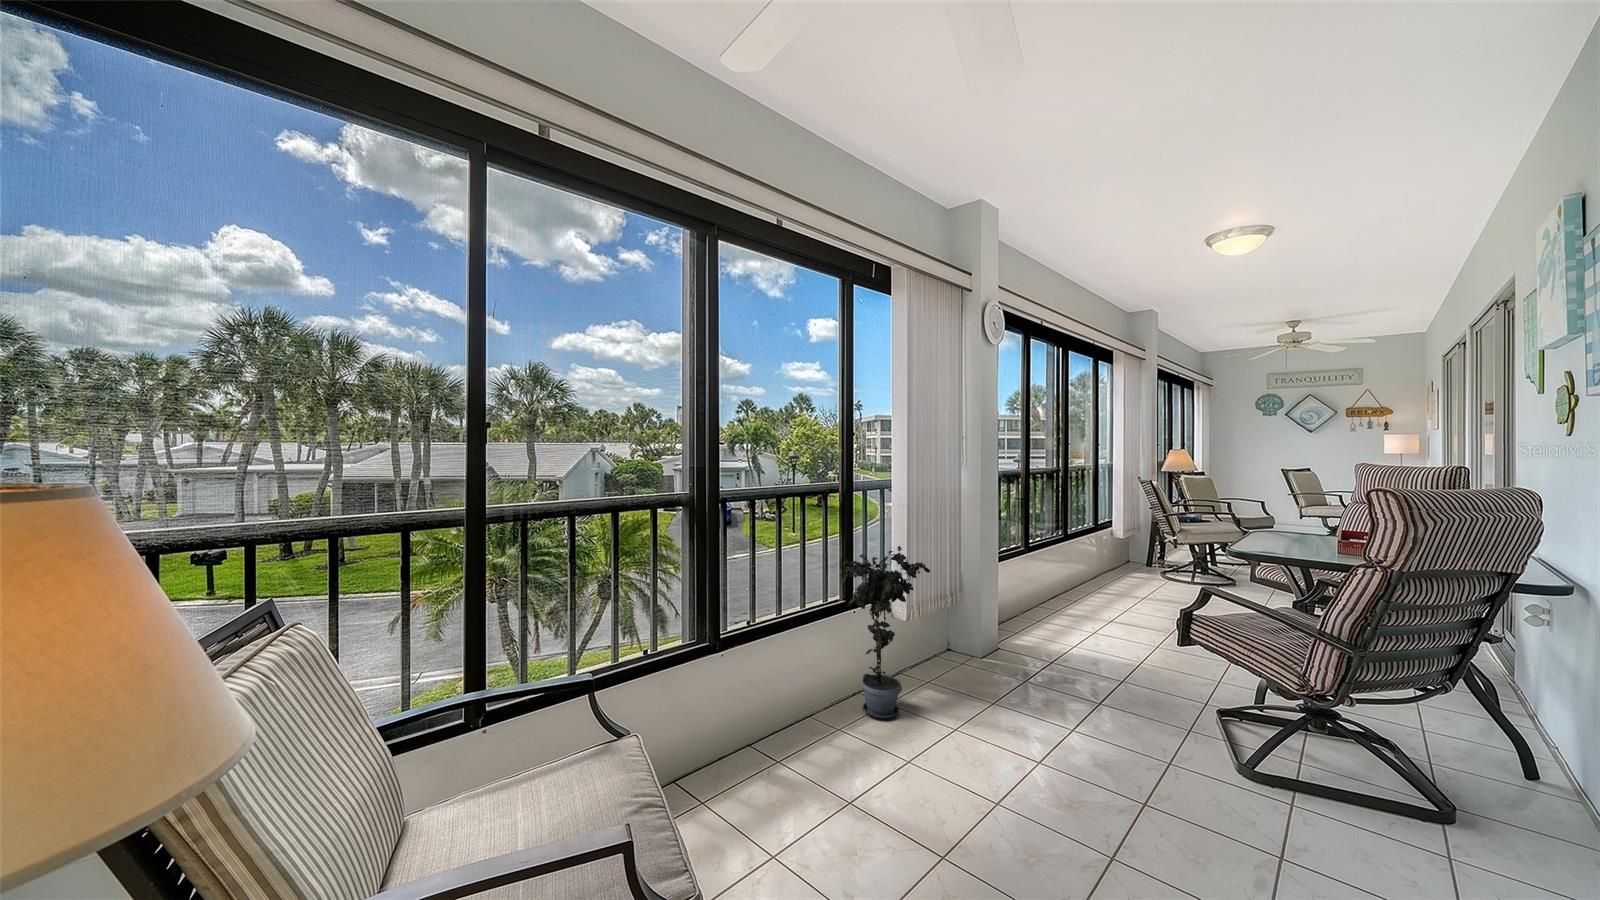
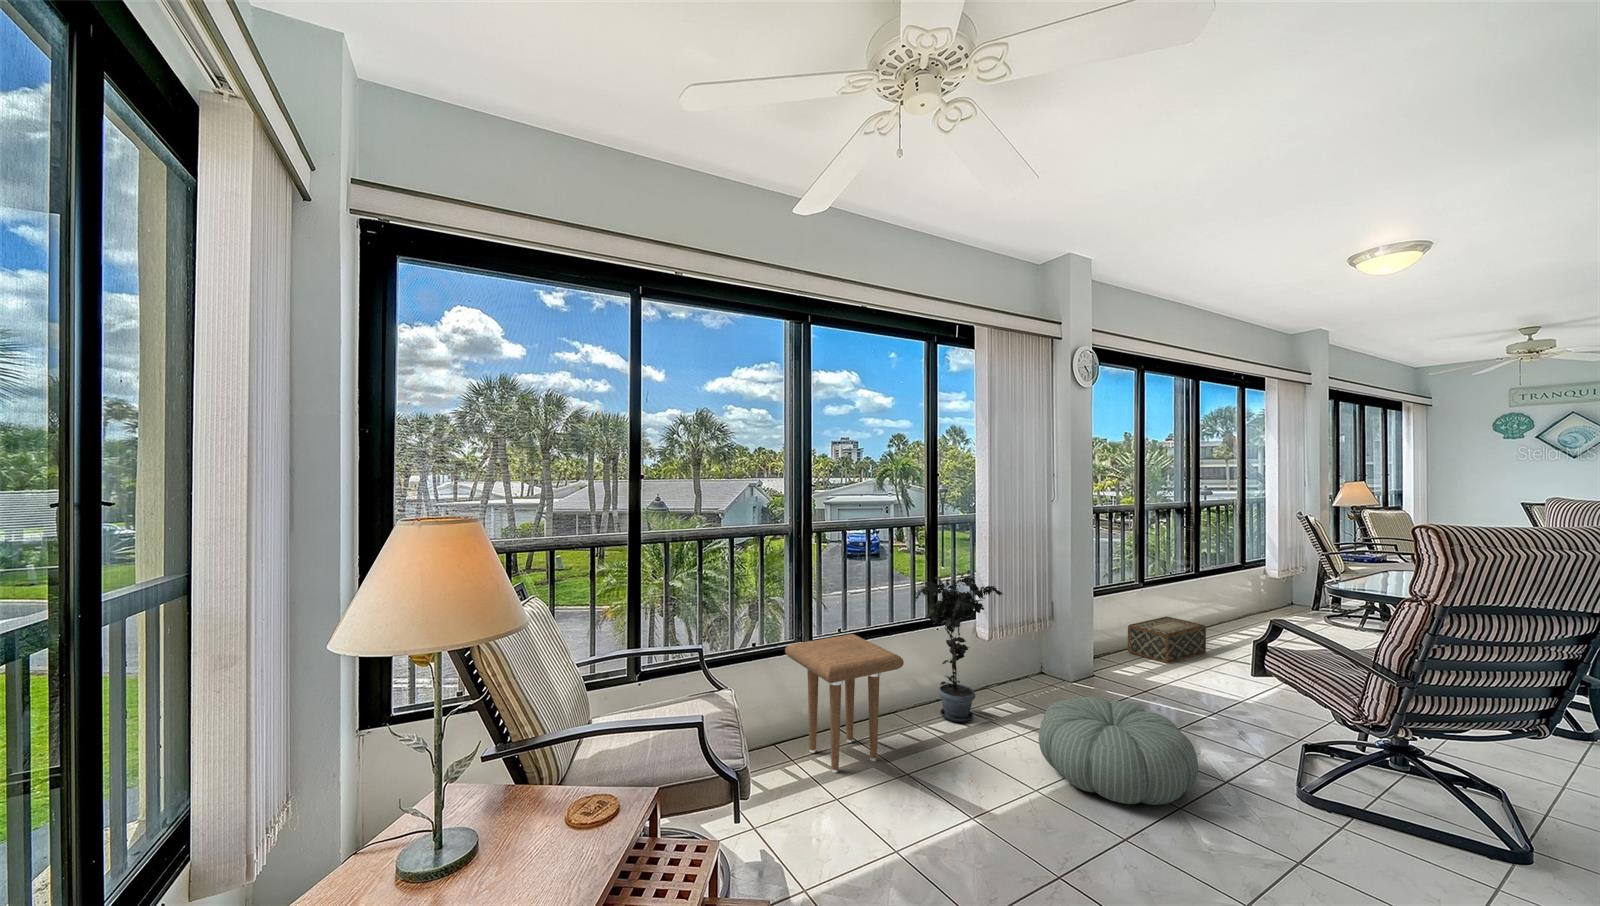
woven basket: none [1017,580,1083,628] -> present [1128,616,1206,664]
side table: none [690,630,843,812] -> present [785,634,904,773]
pouf: none [986,681,1154,805] -> present [1039,697,1198,805]

